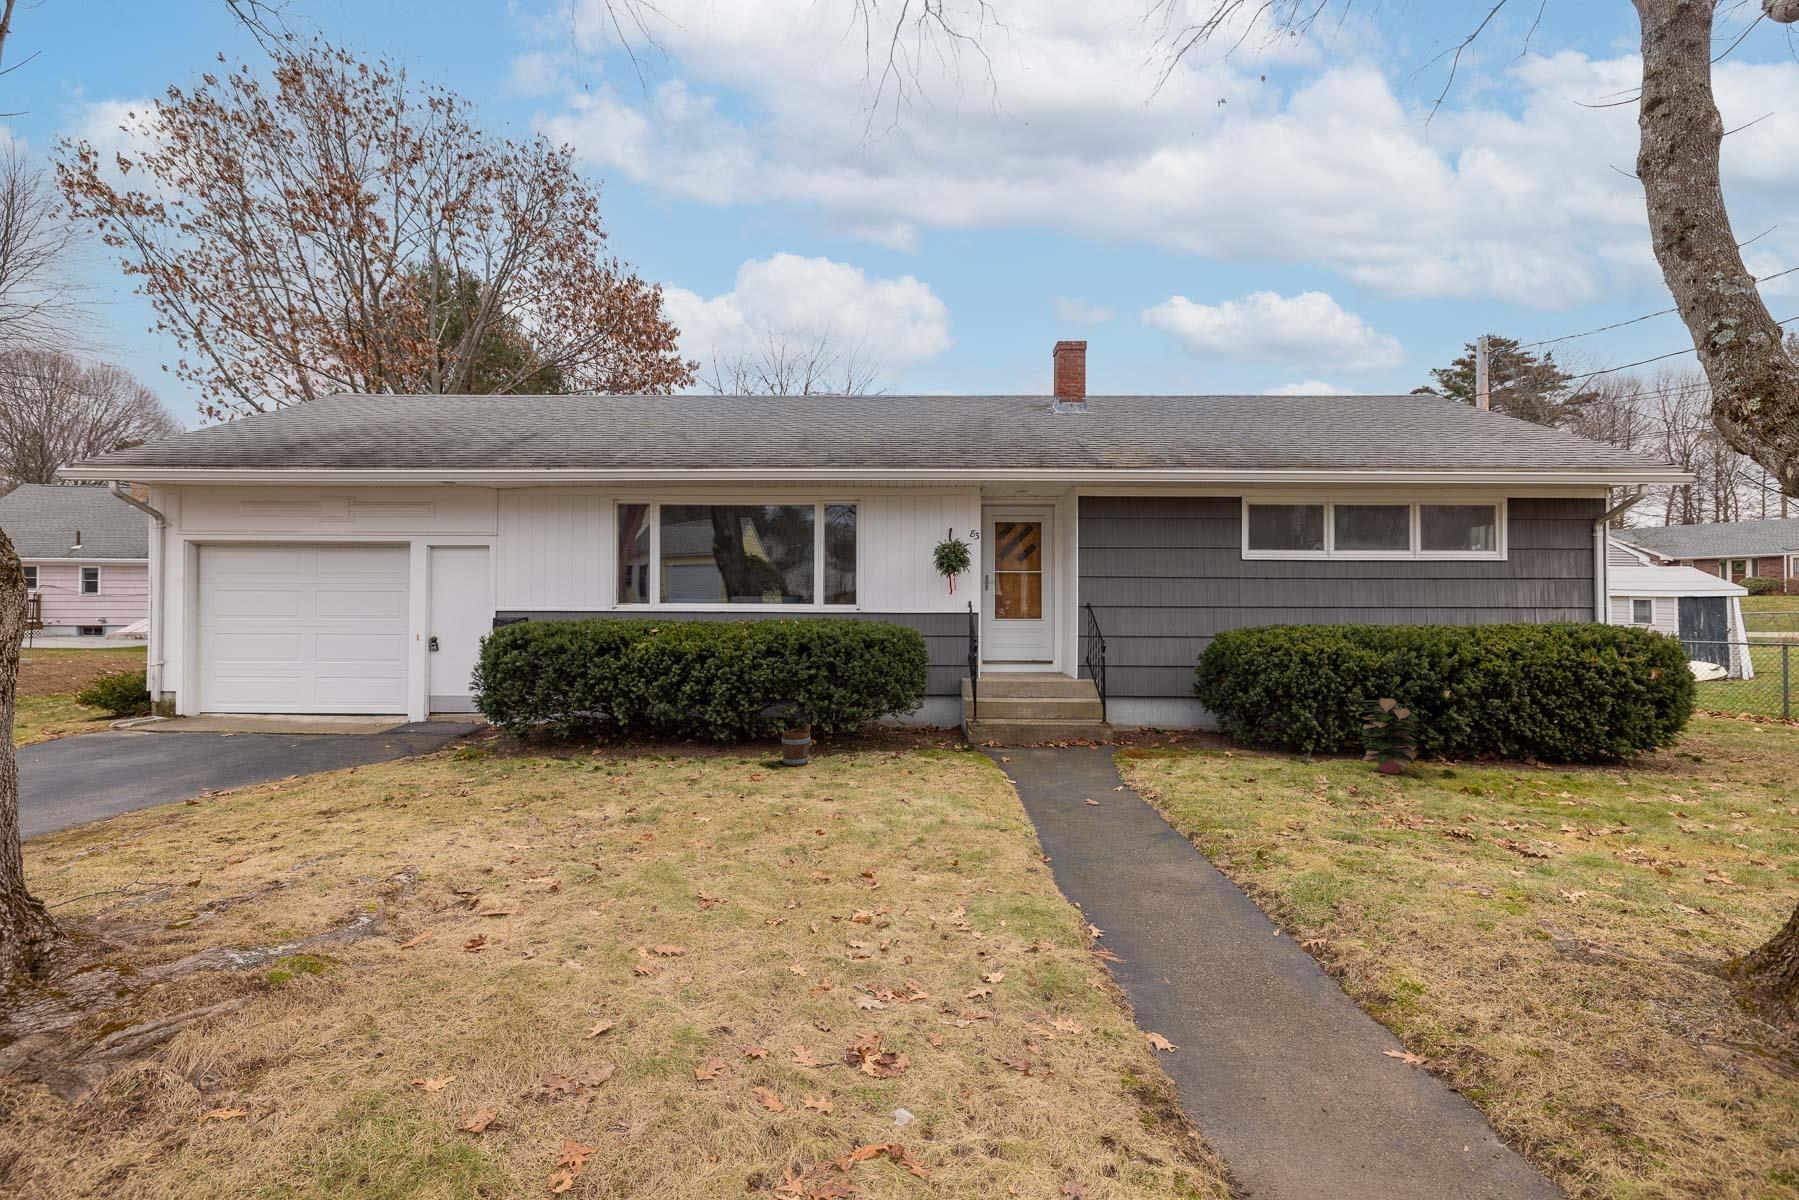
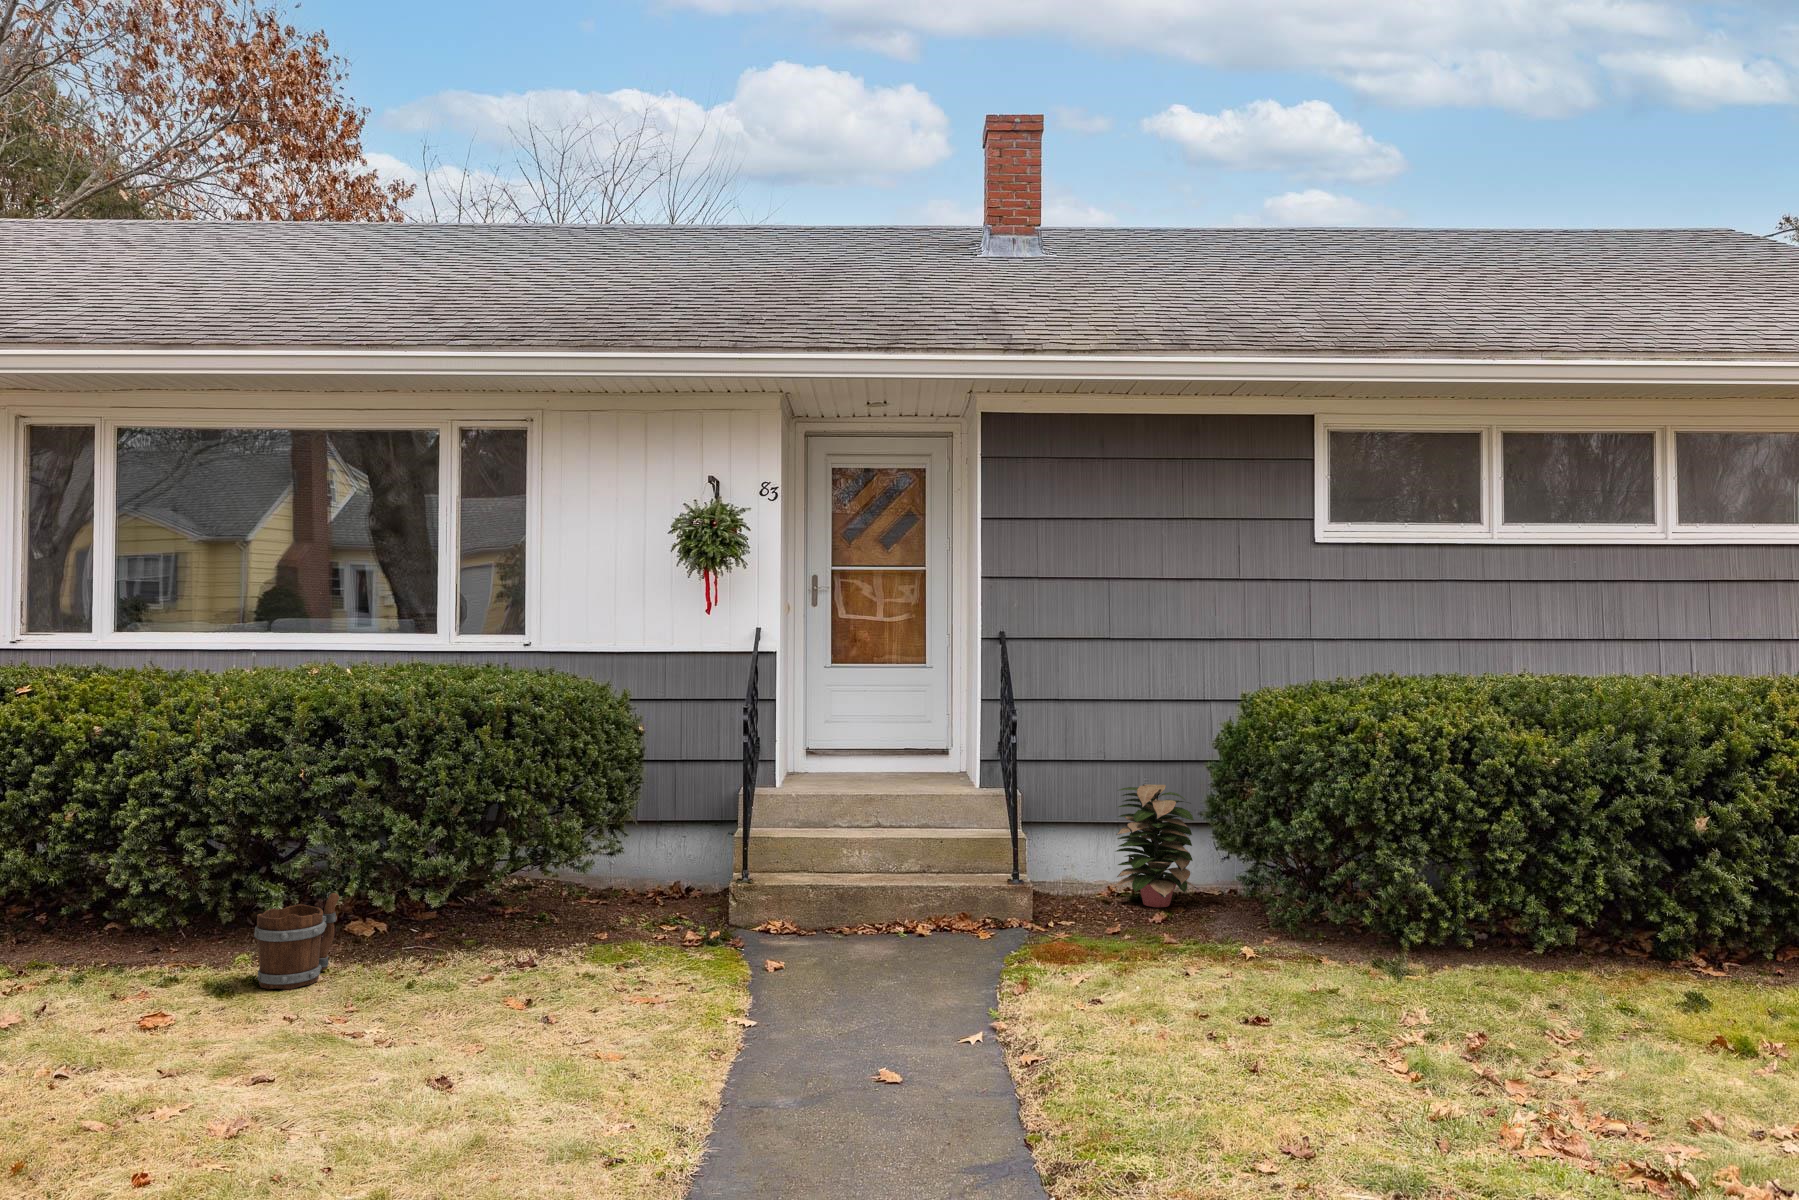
decorative plant: present [1360,698,1420,774] -> present [1112,784,1196,907]

